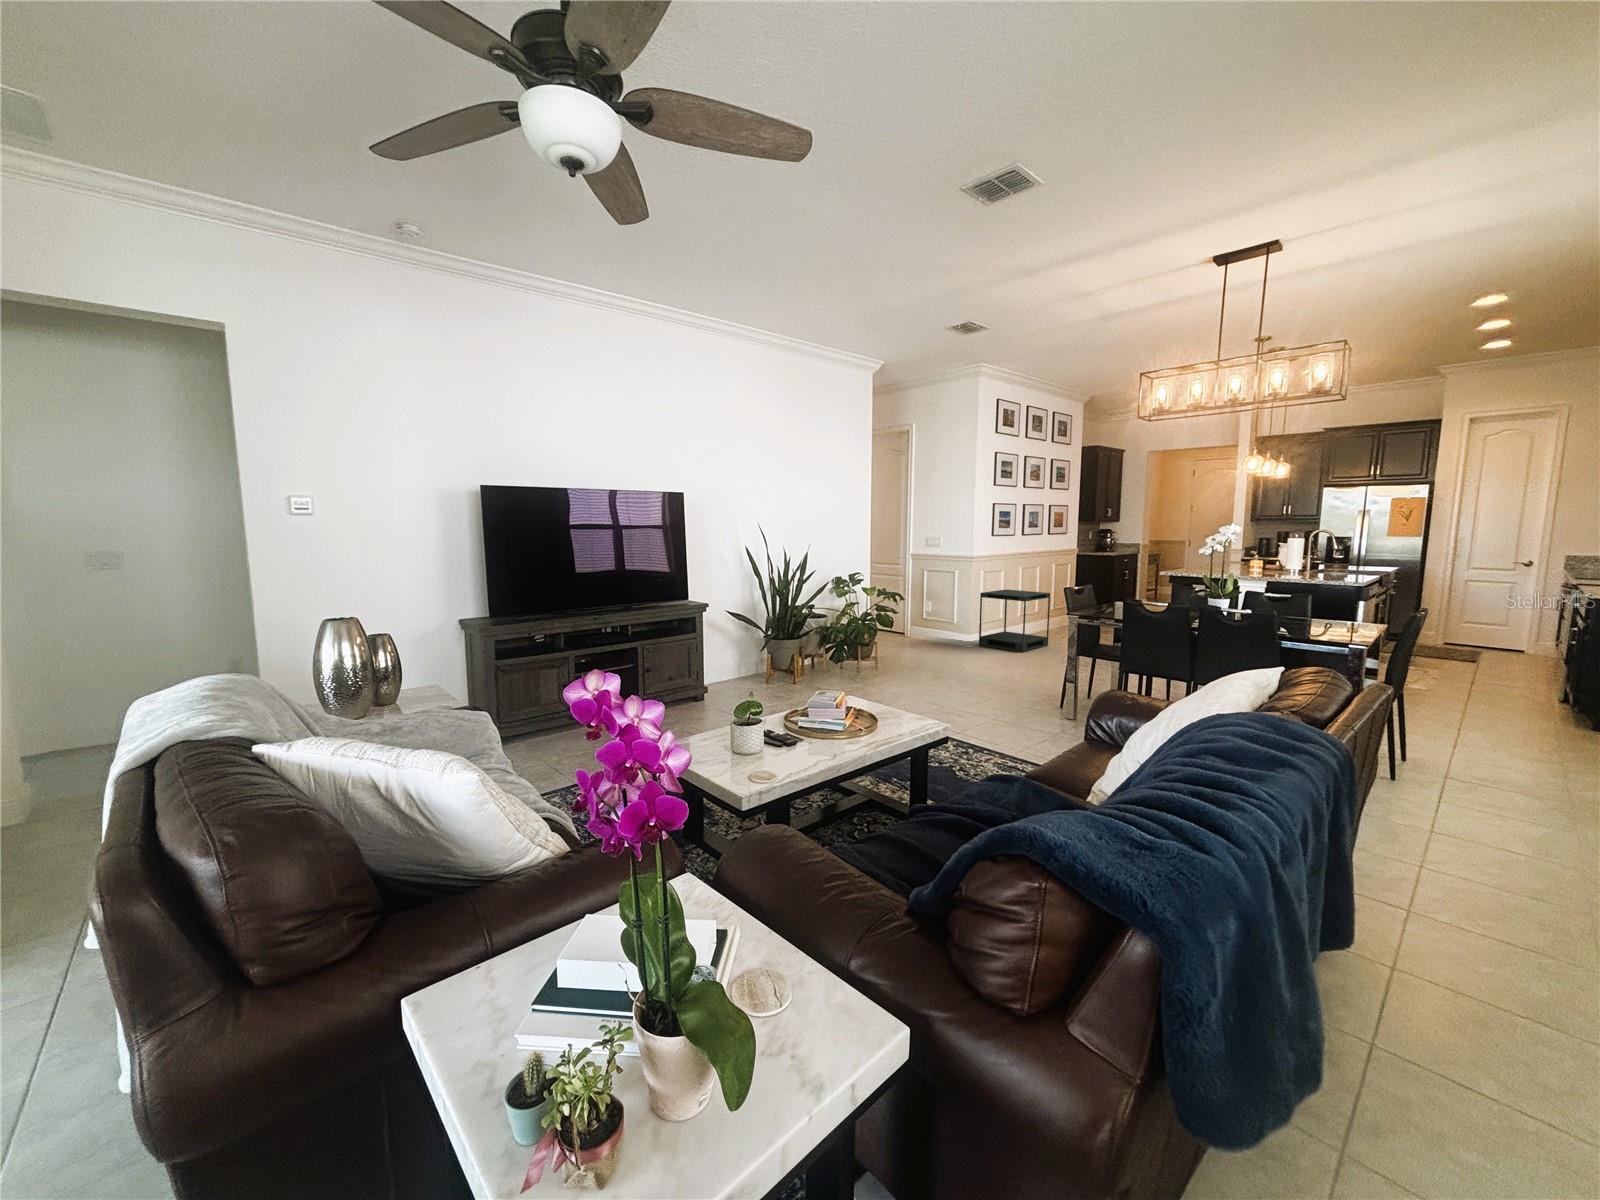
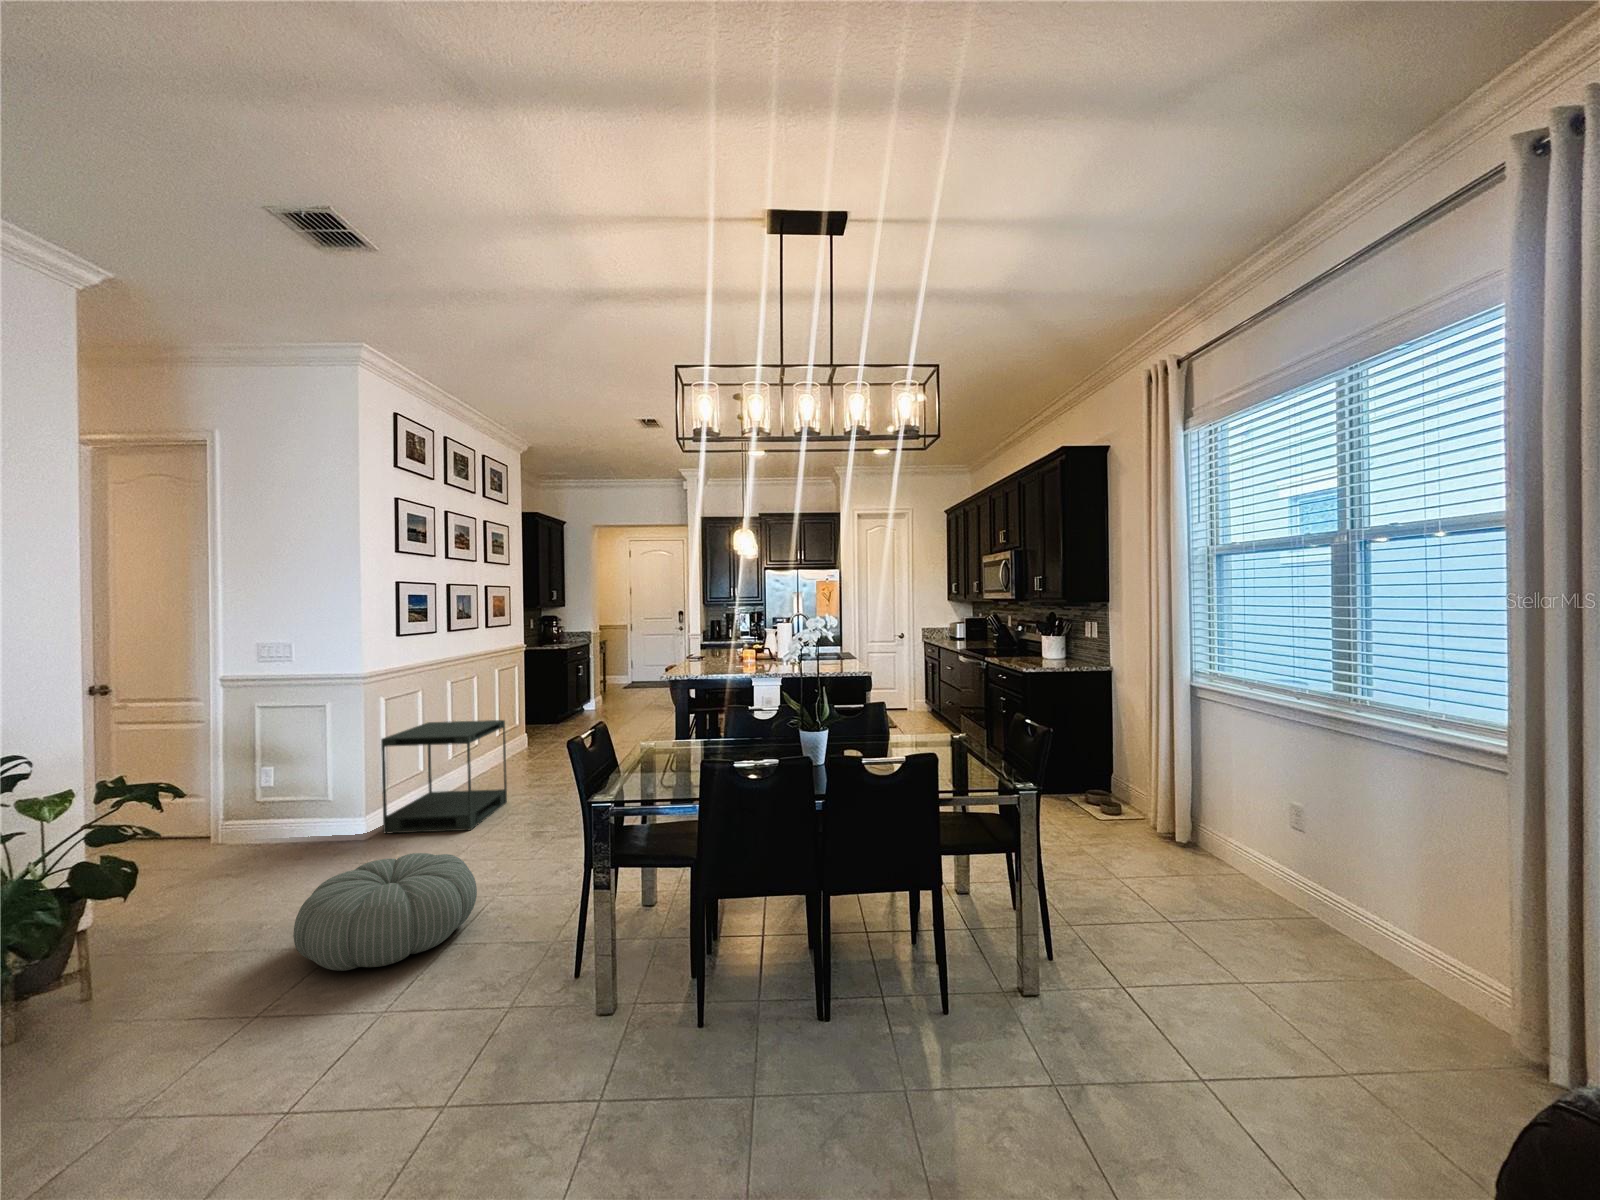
pouf: none [940,642,1016,683] -> present [293,853,477,971]

